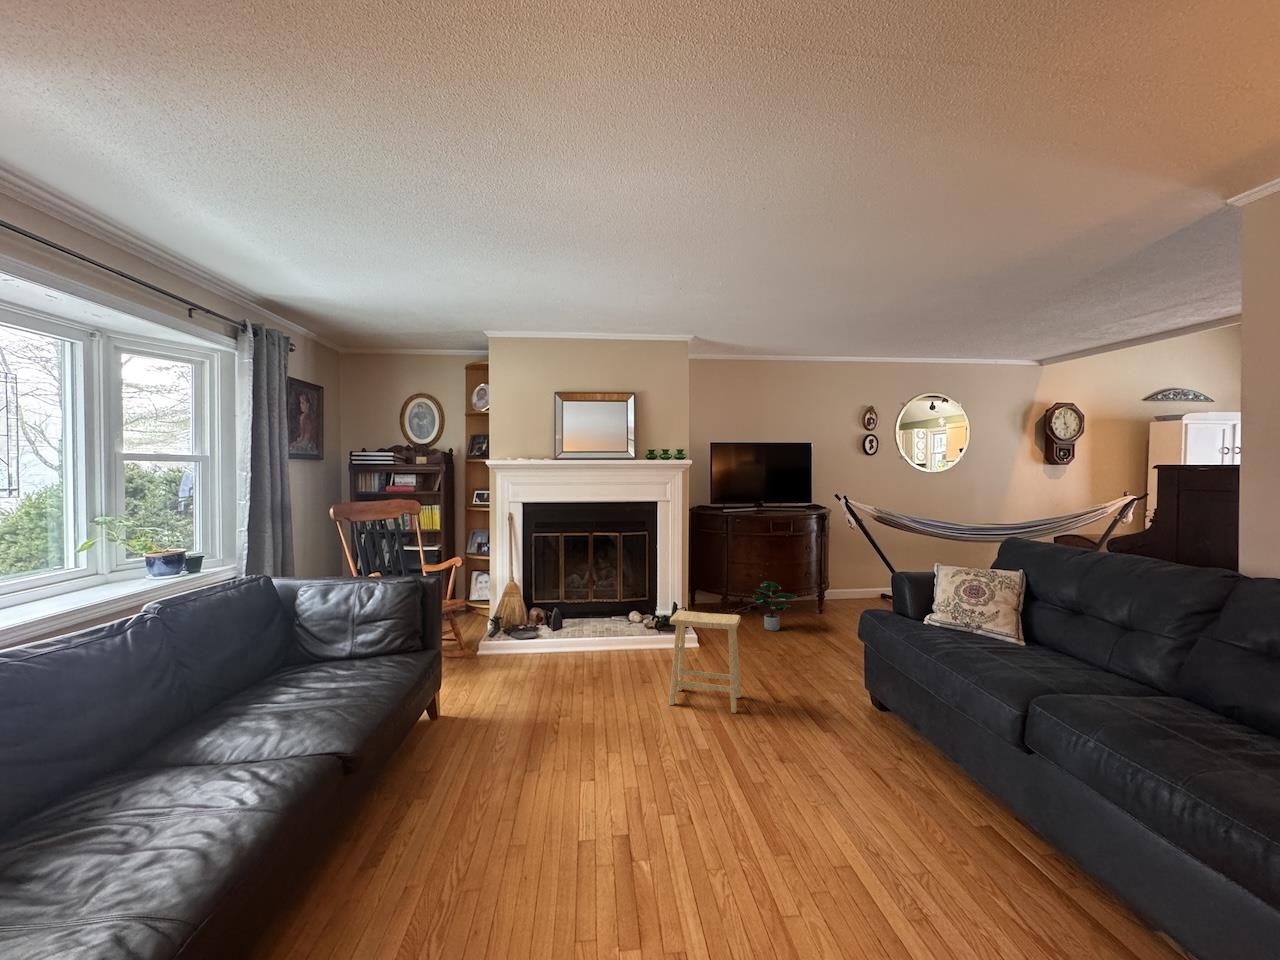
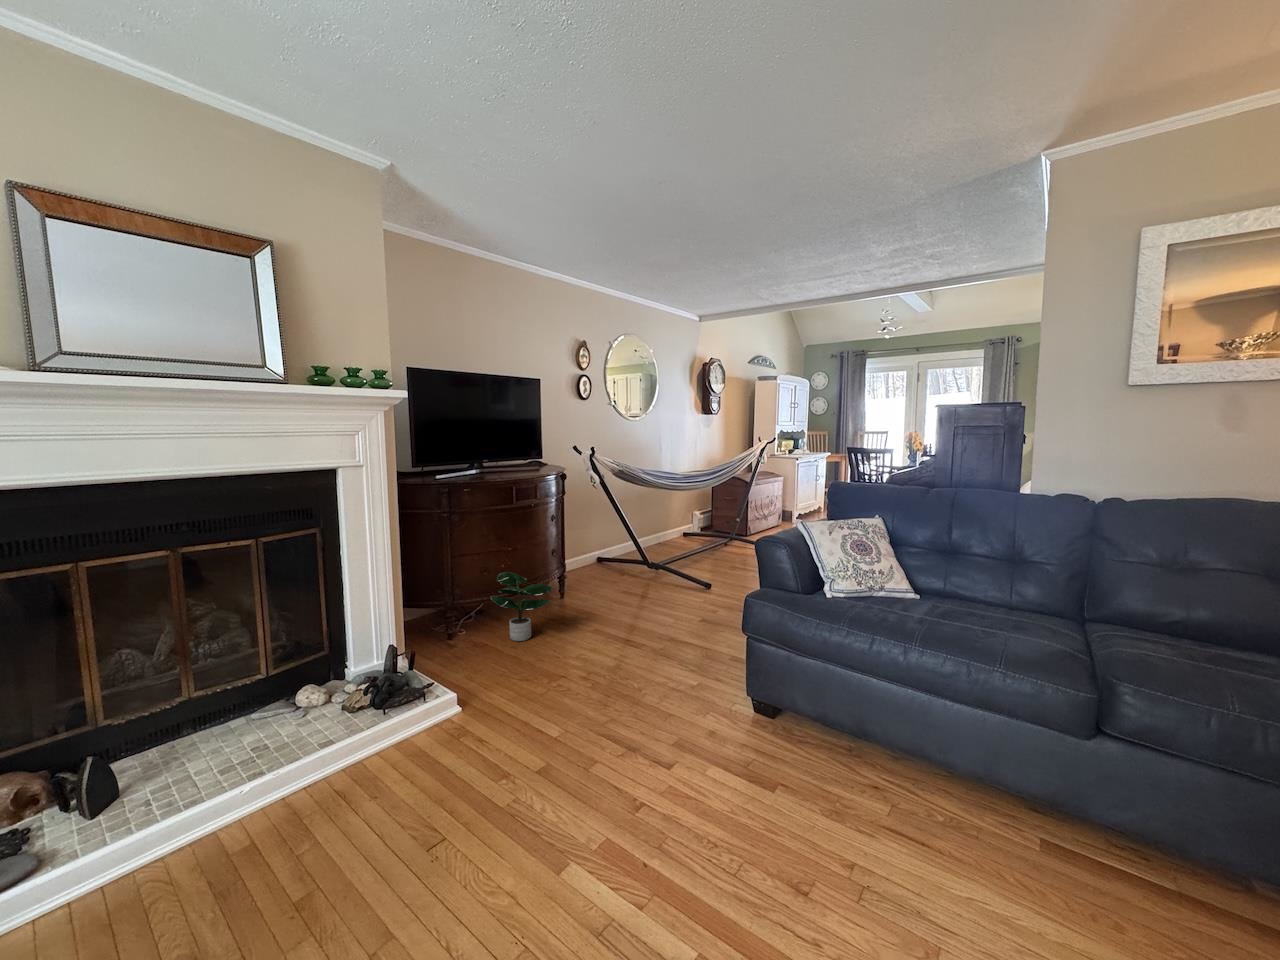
footstool: present [669,611,741,713] -> none [530,655,675,884]

